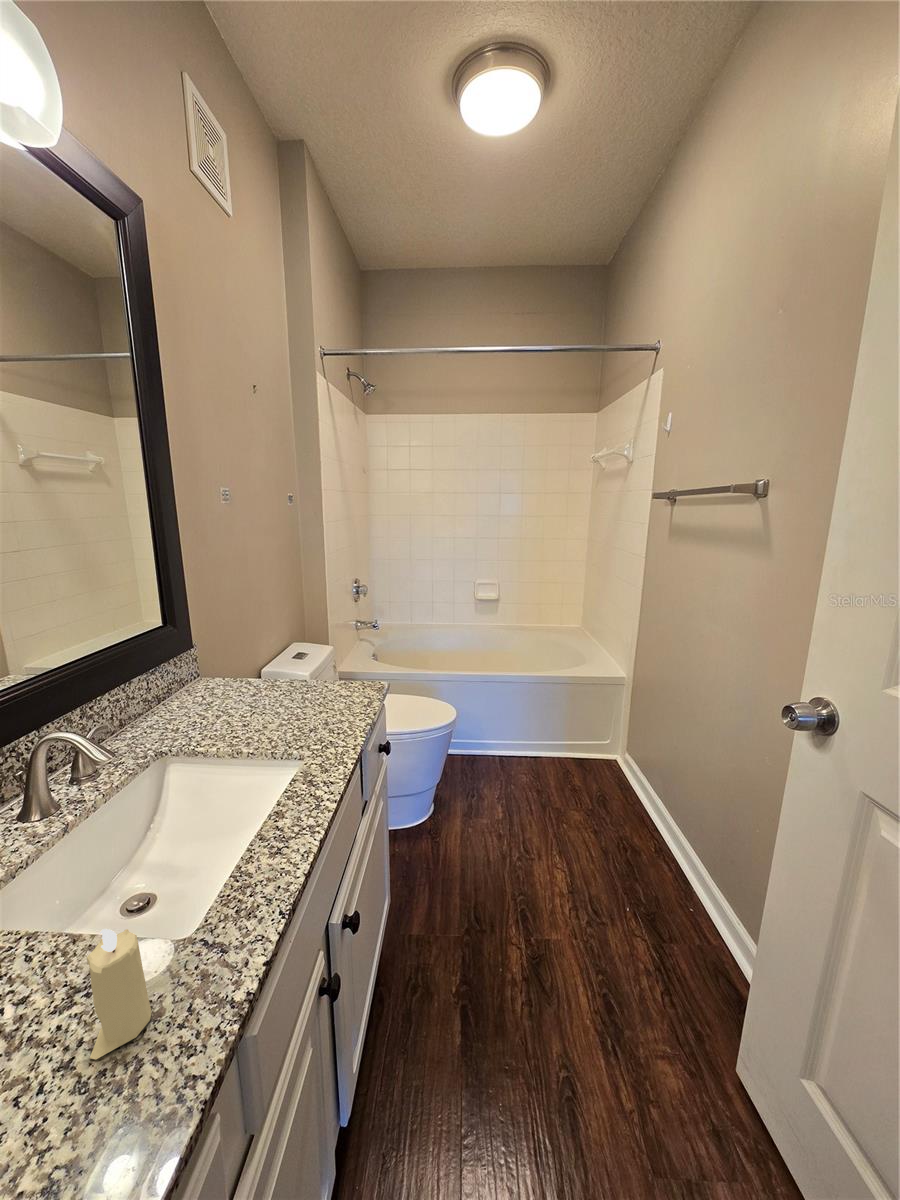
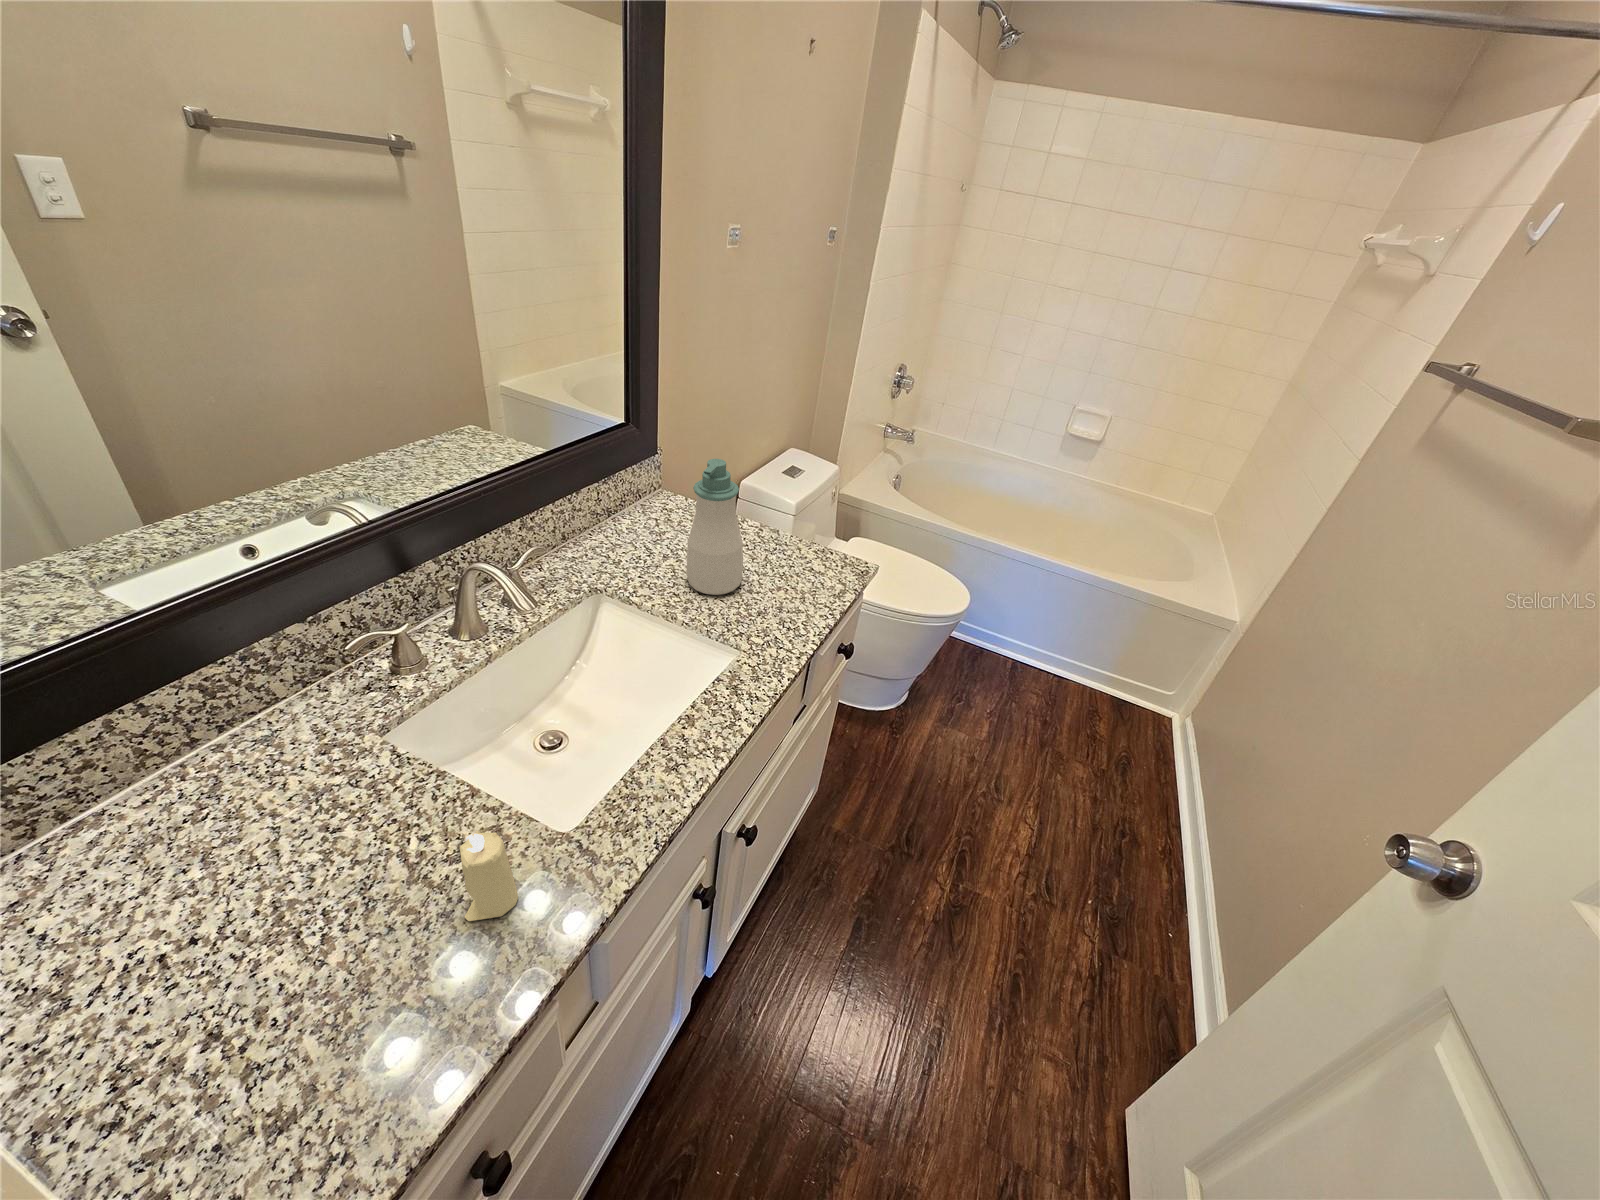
soap bottle: none [242,622,290,730] -> present [687,459,743,595]

